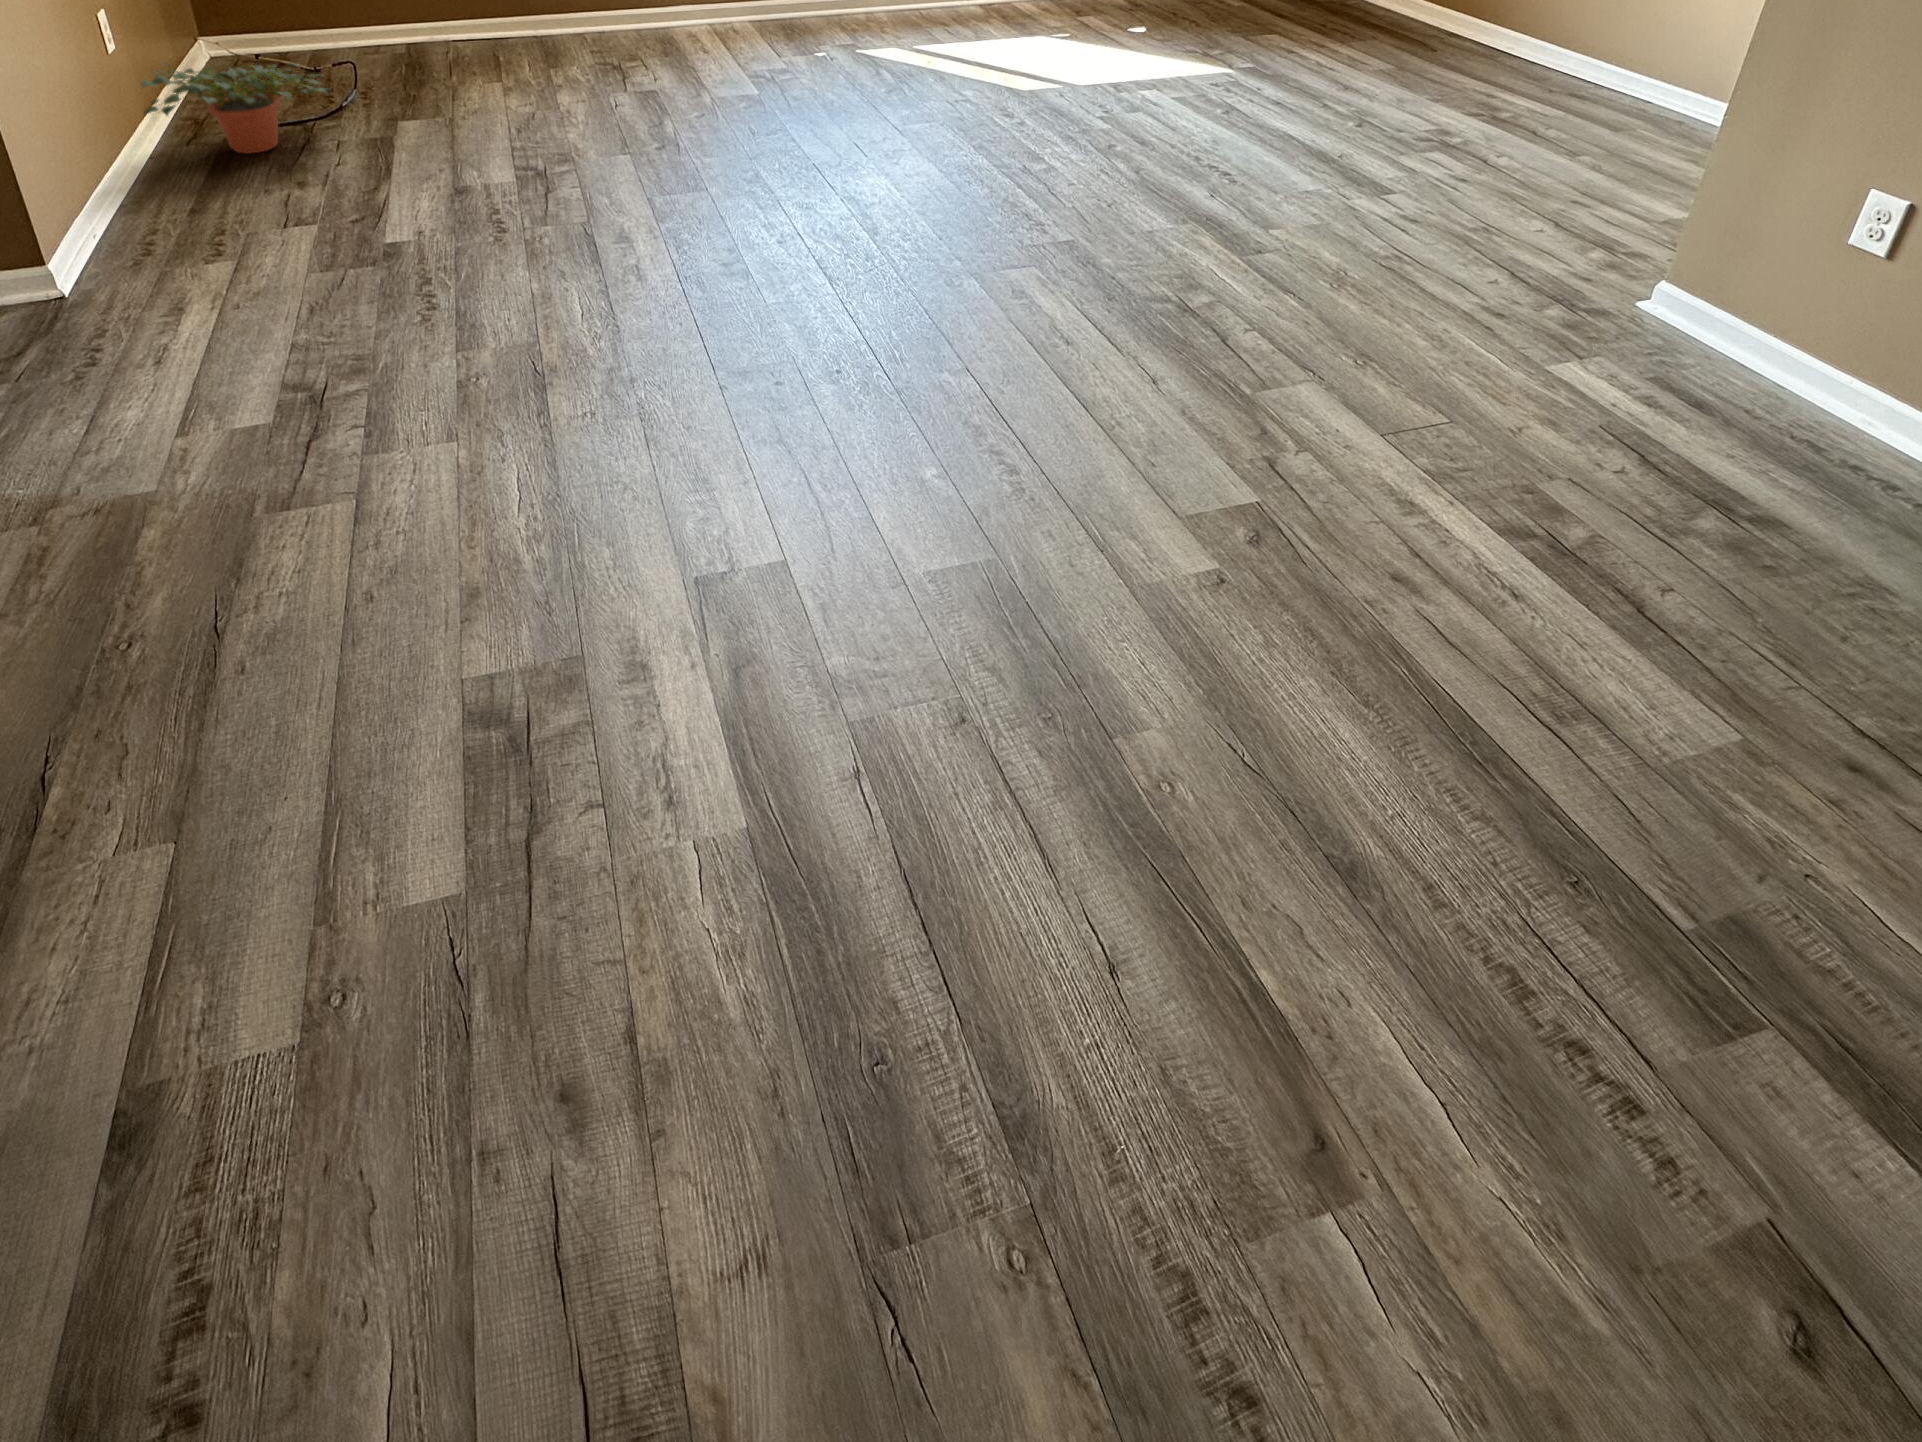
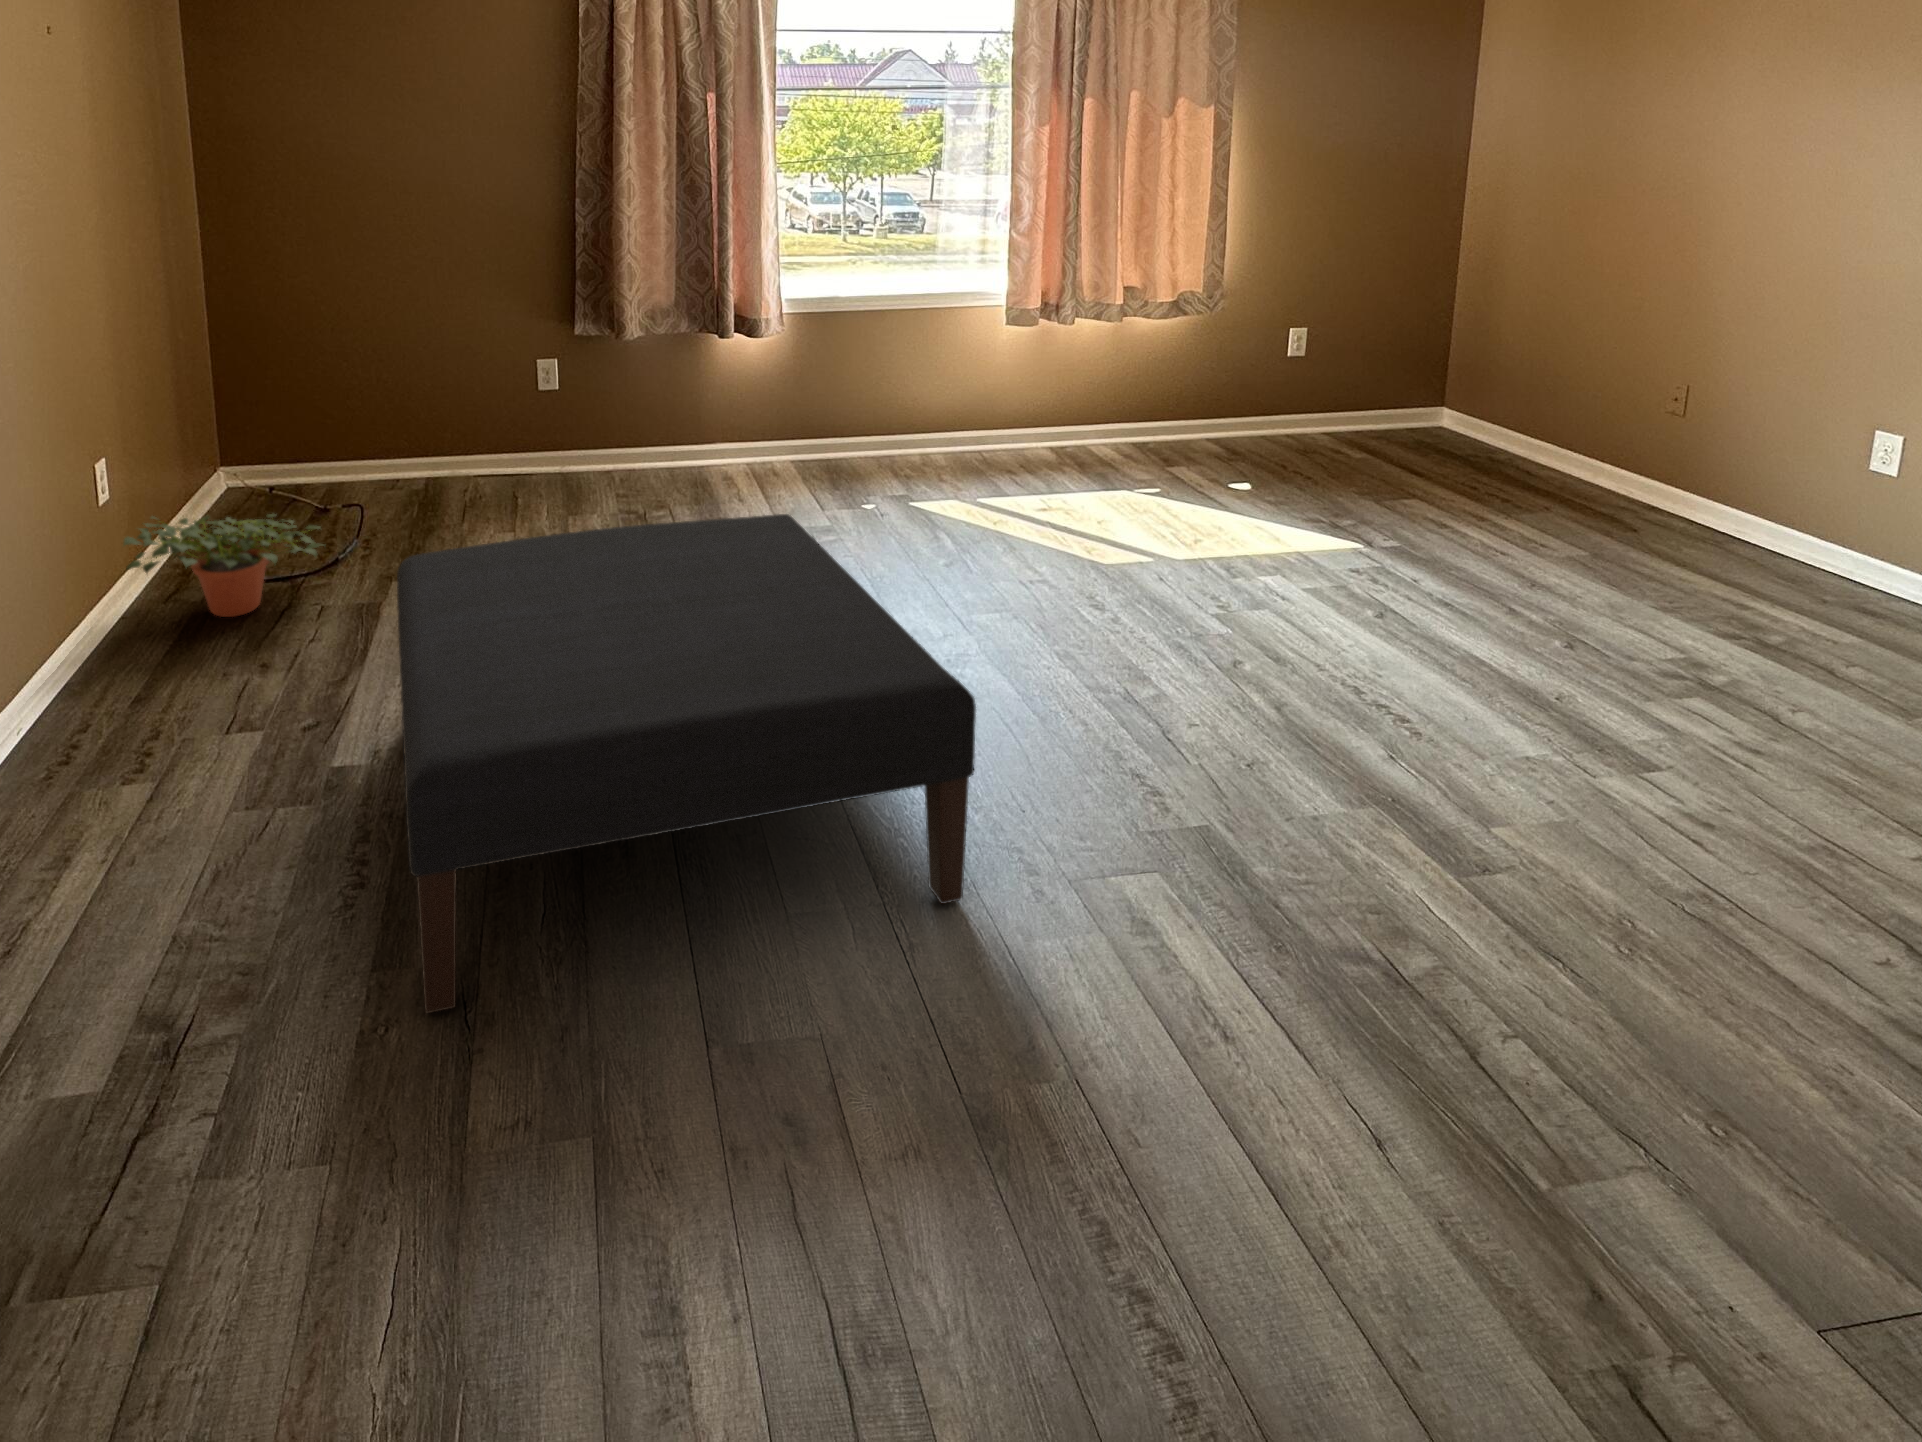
ottoman: none [418,32,902,366] -> present [397,514,976,1013]

